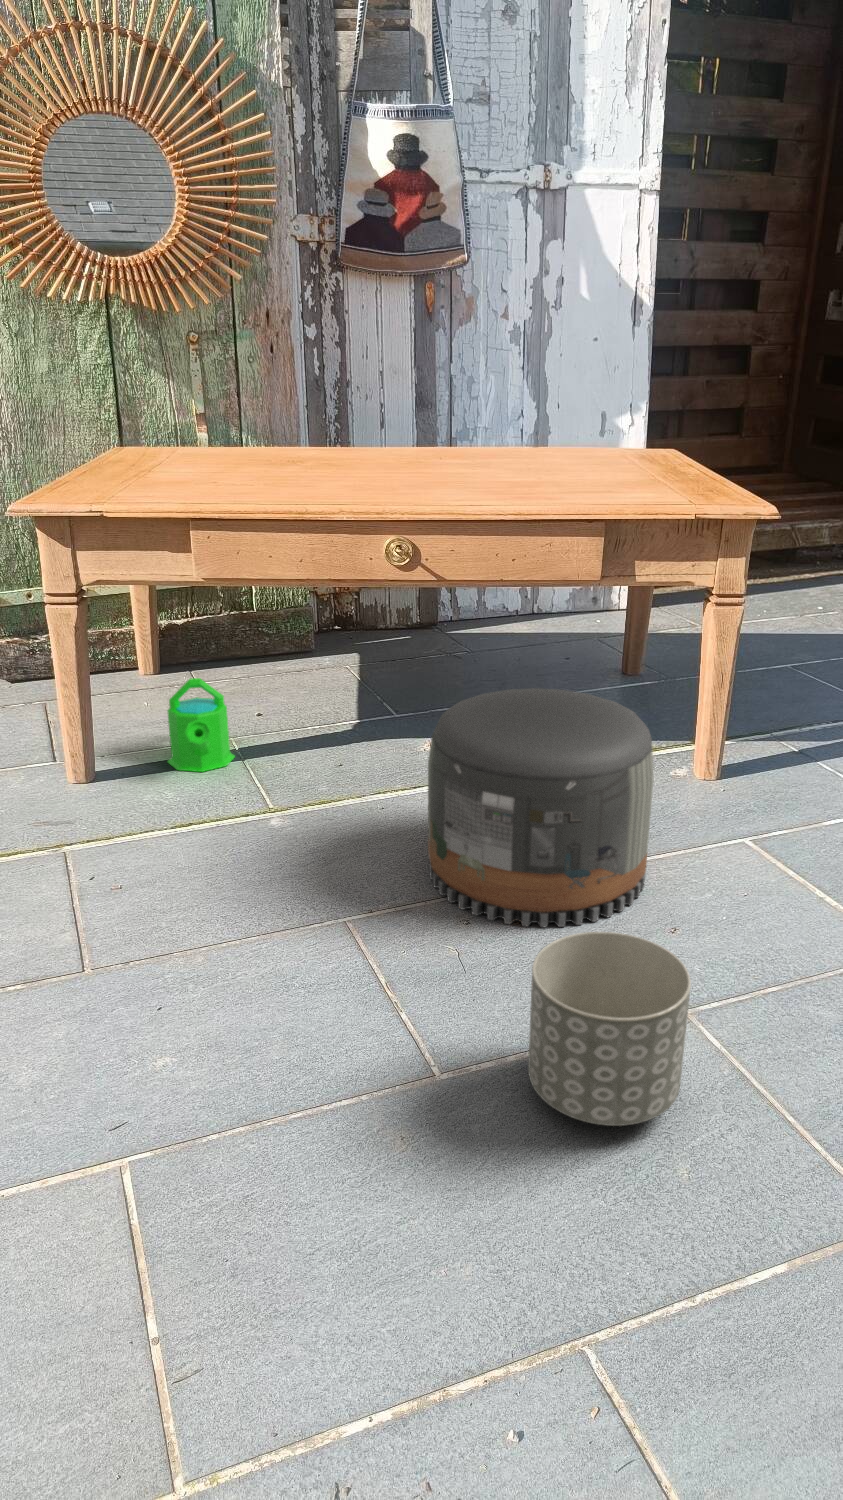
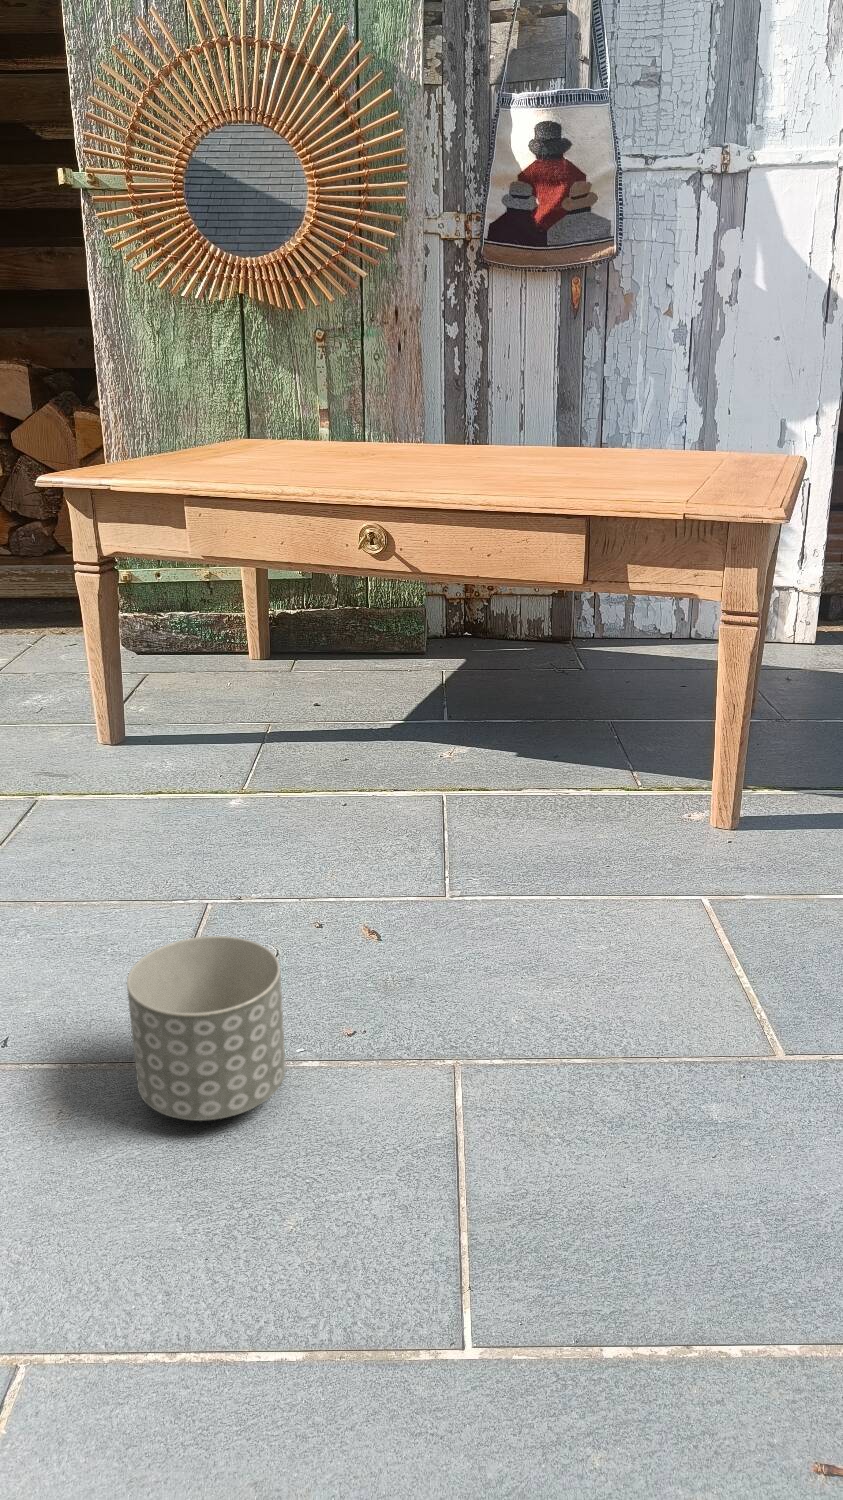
watering can: present [168,678,235,772] -> none [172,665,240,755]
pouf: present [428,688,654,927] -> none [269,707,498,952]

